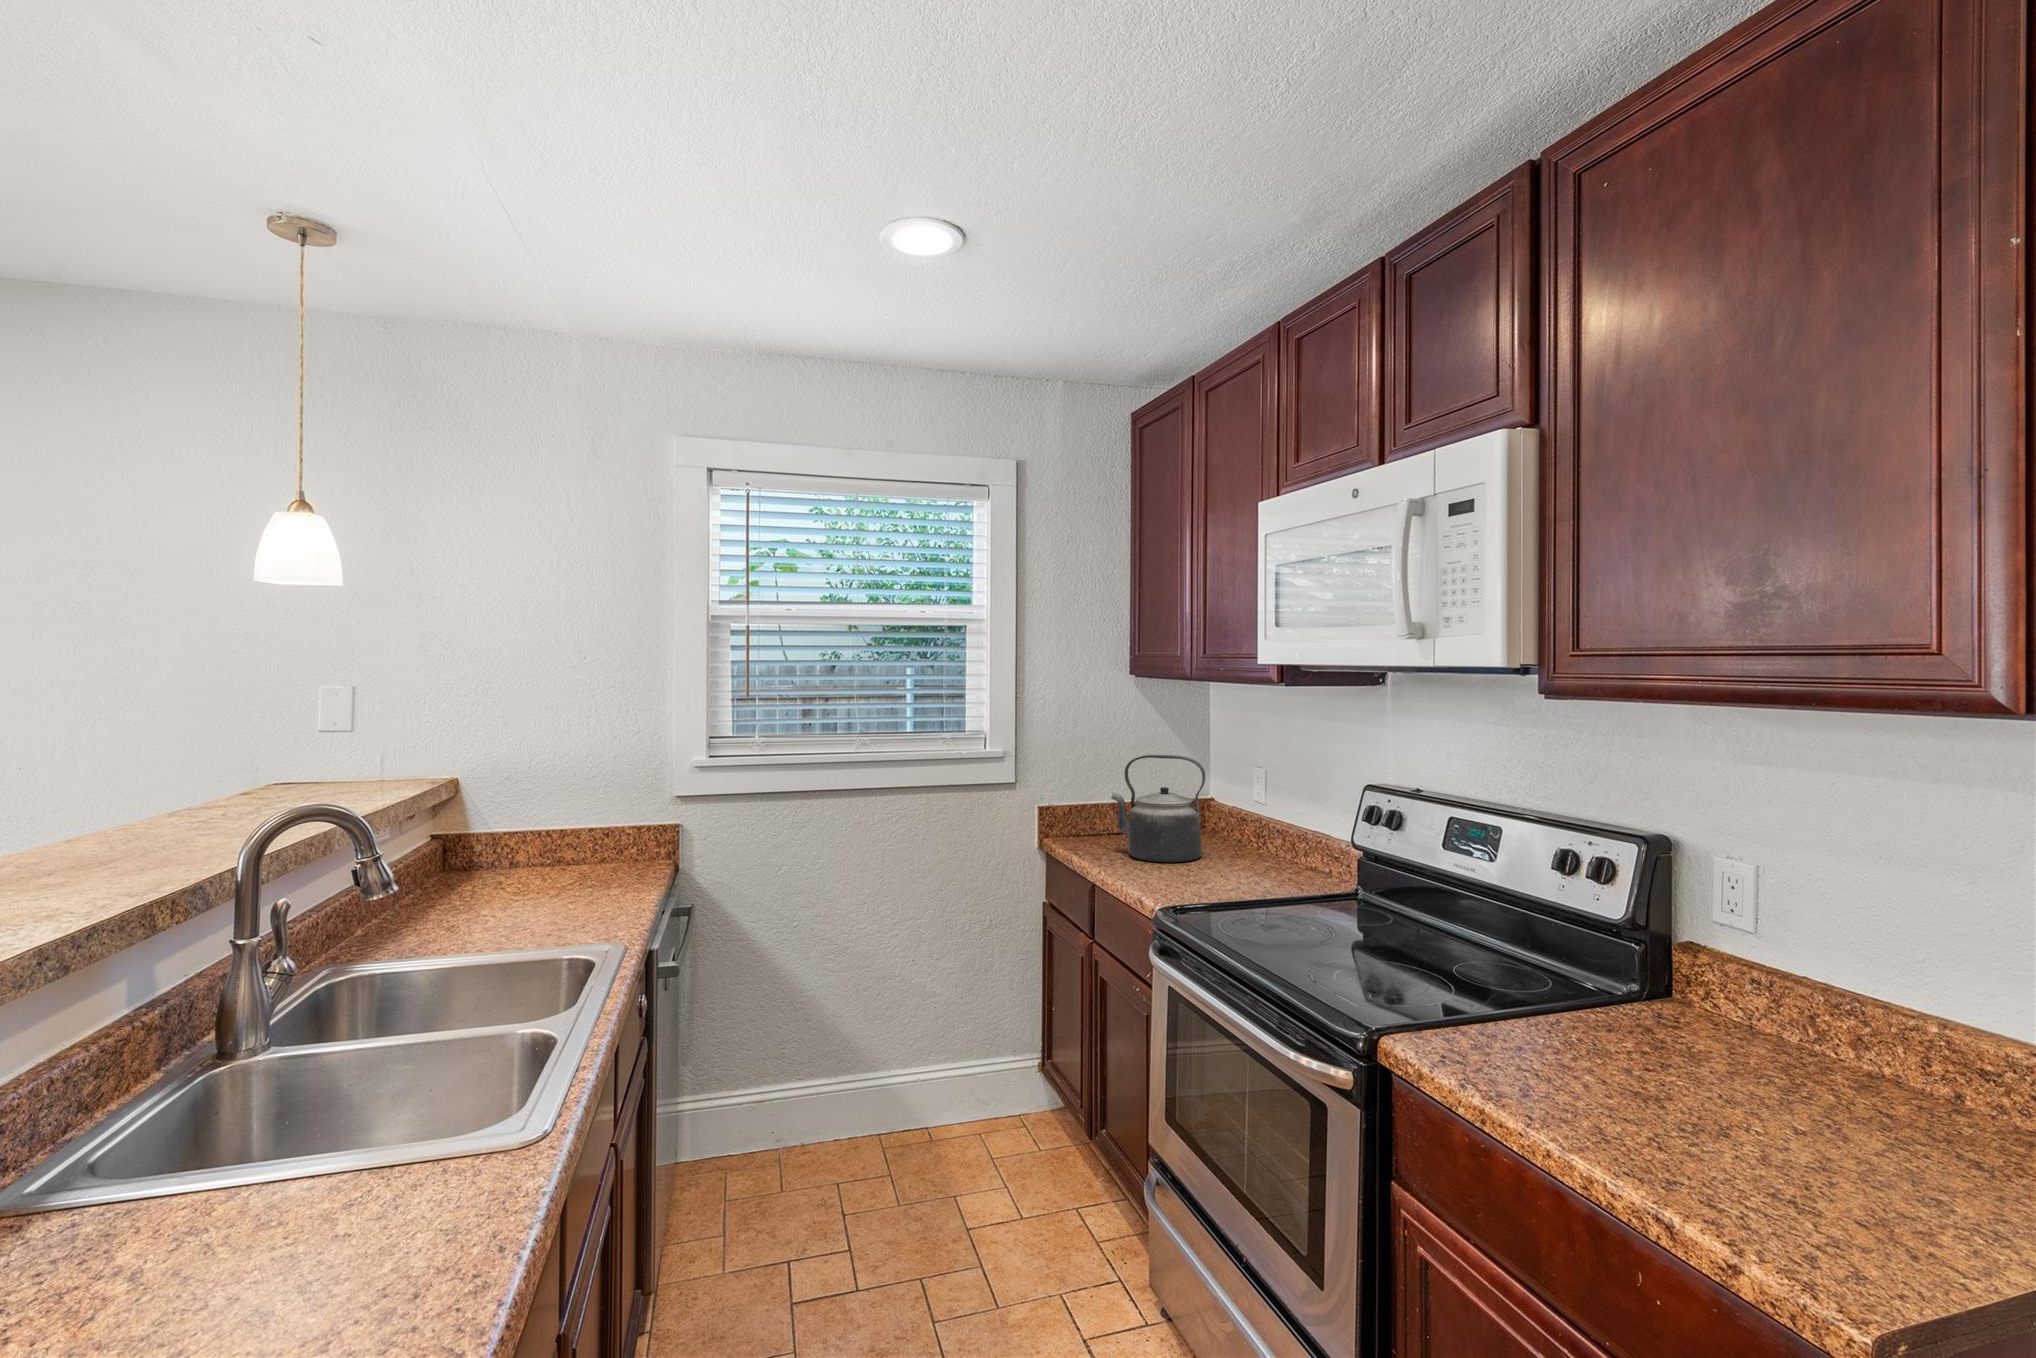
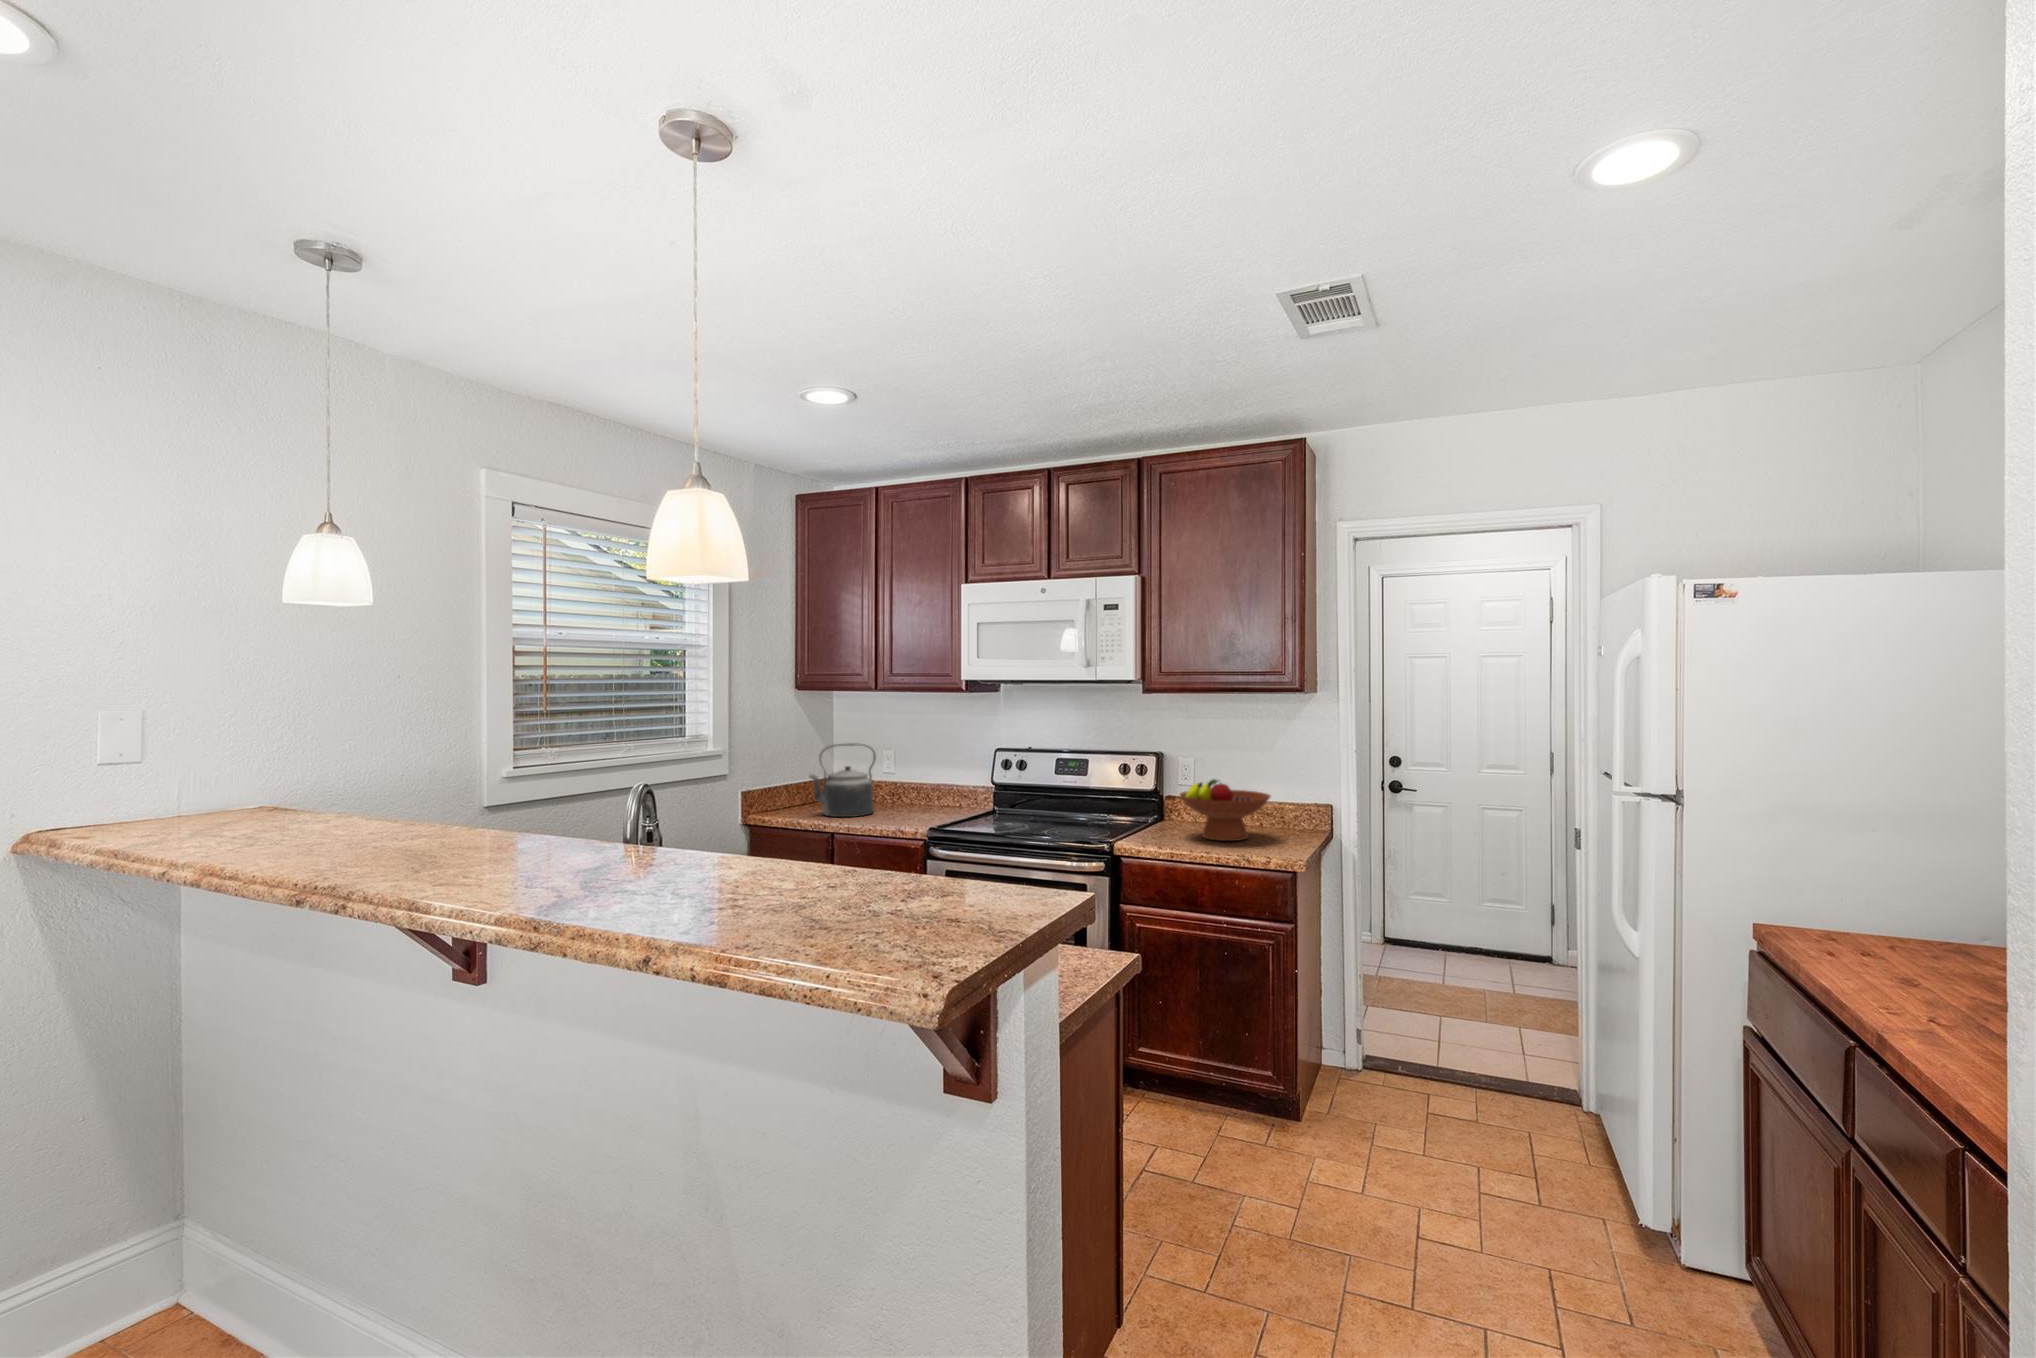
fruit bowl: none [1580,934,1903,1136] -> present [1180,779,1270,841]

